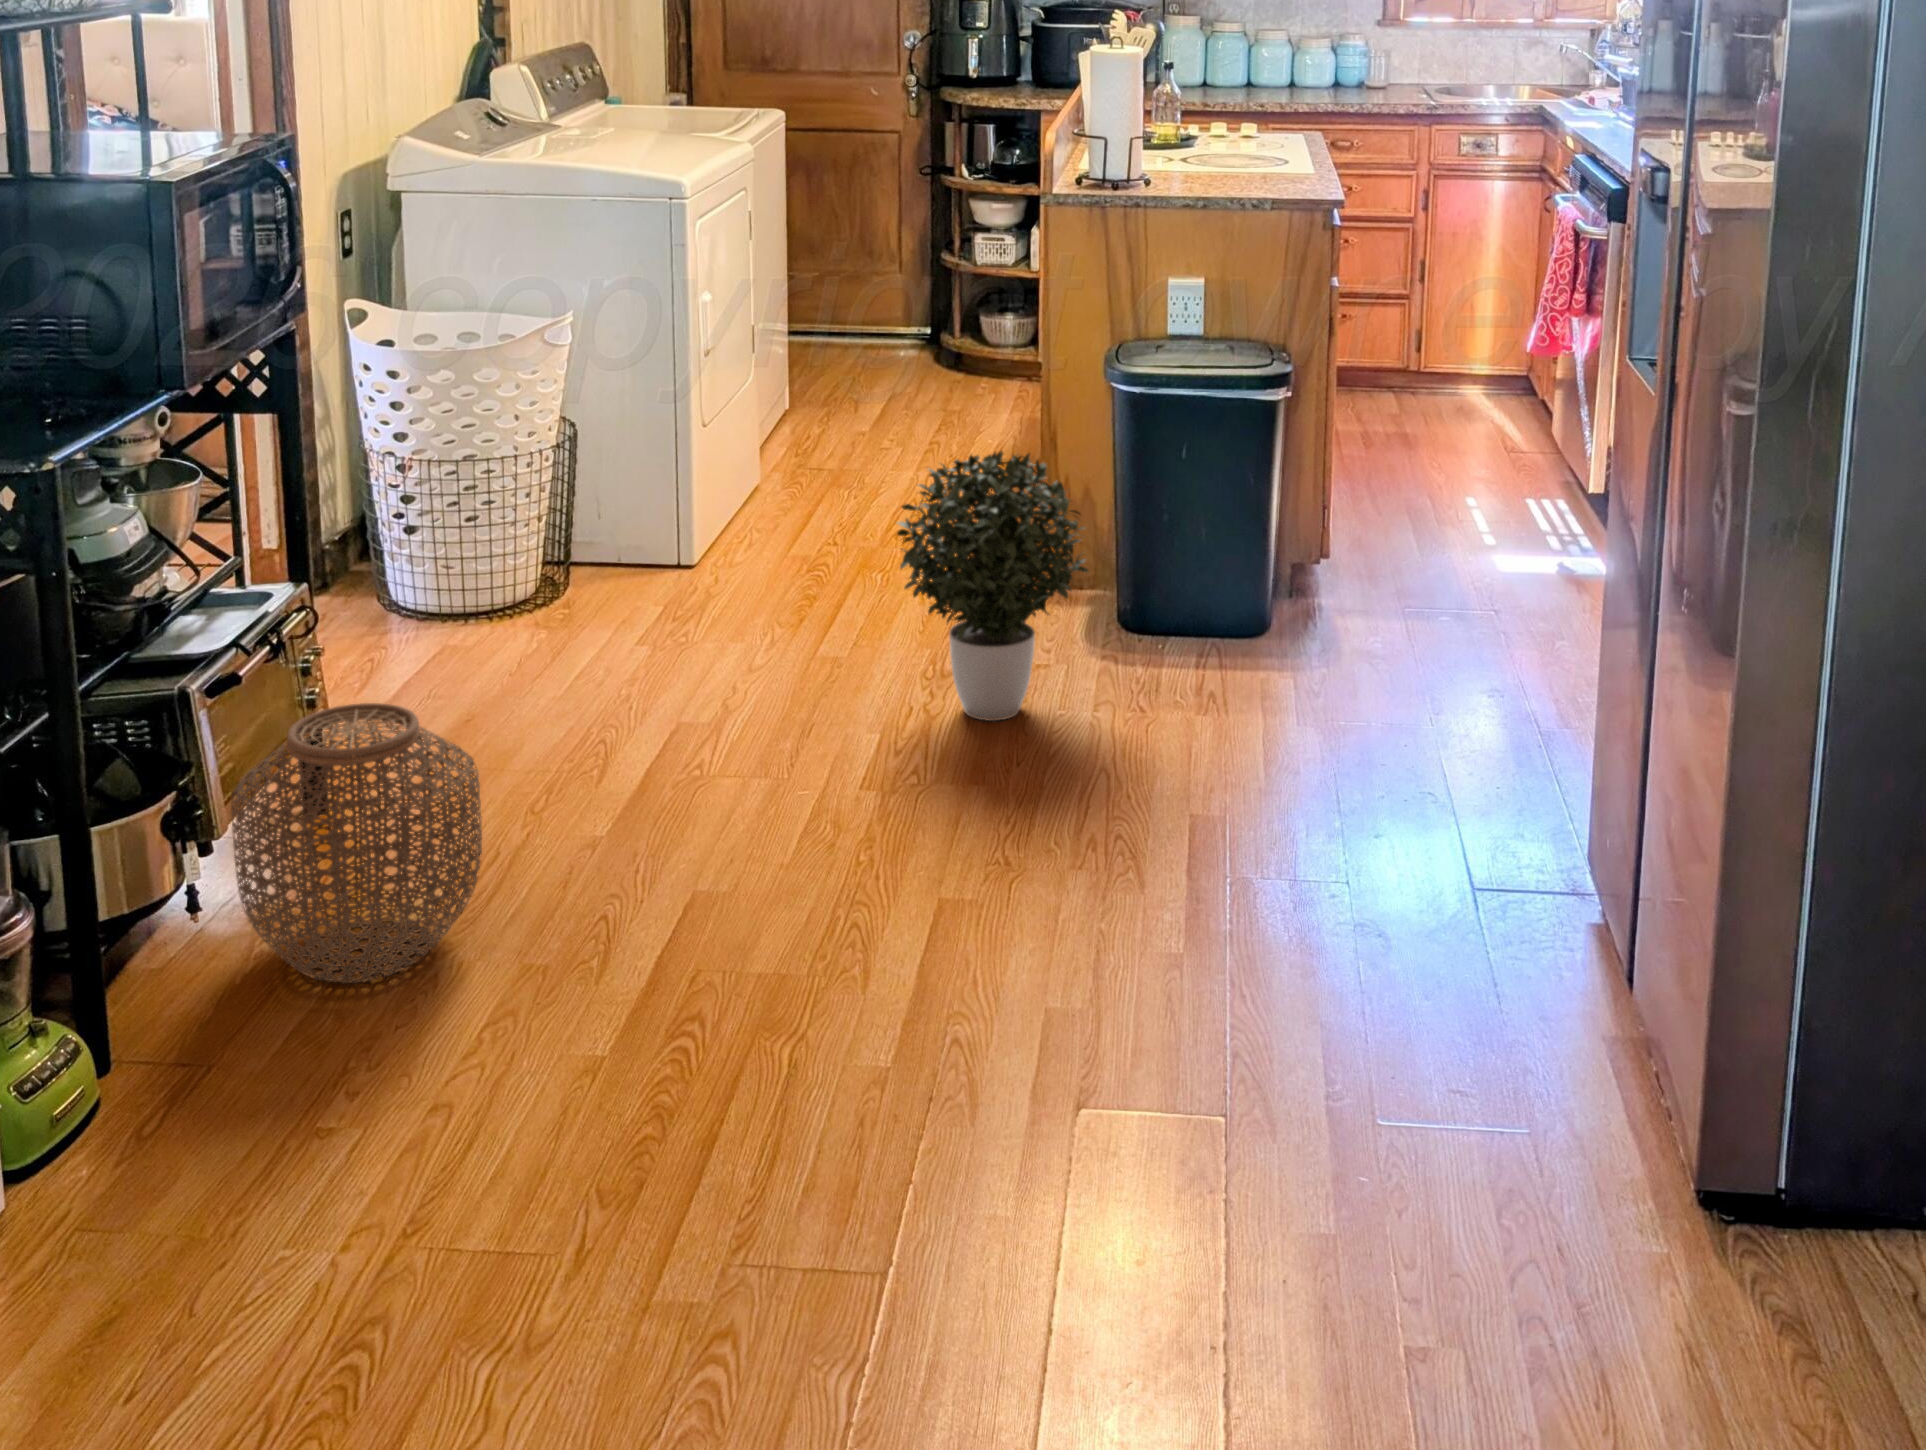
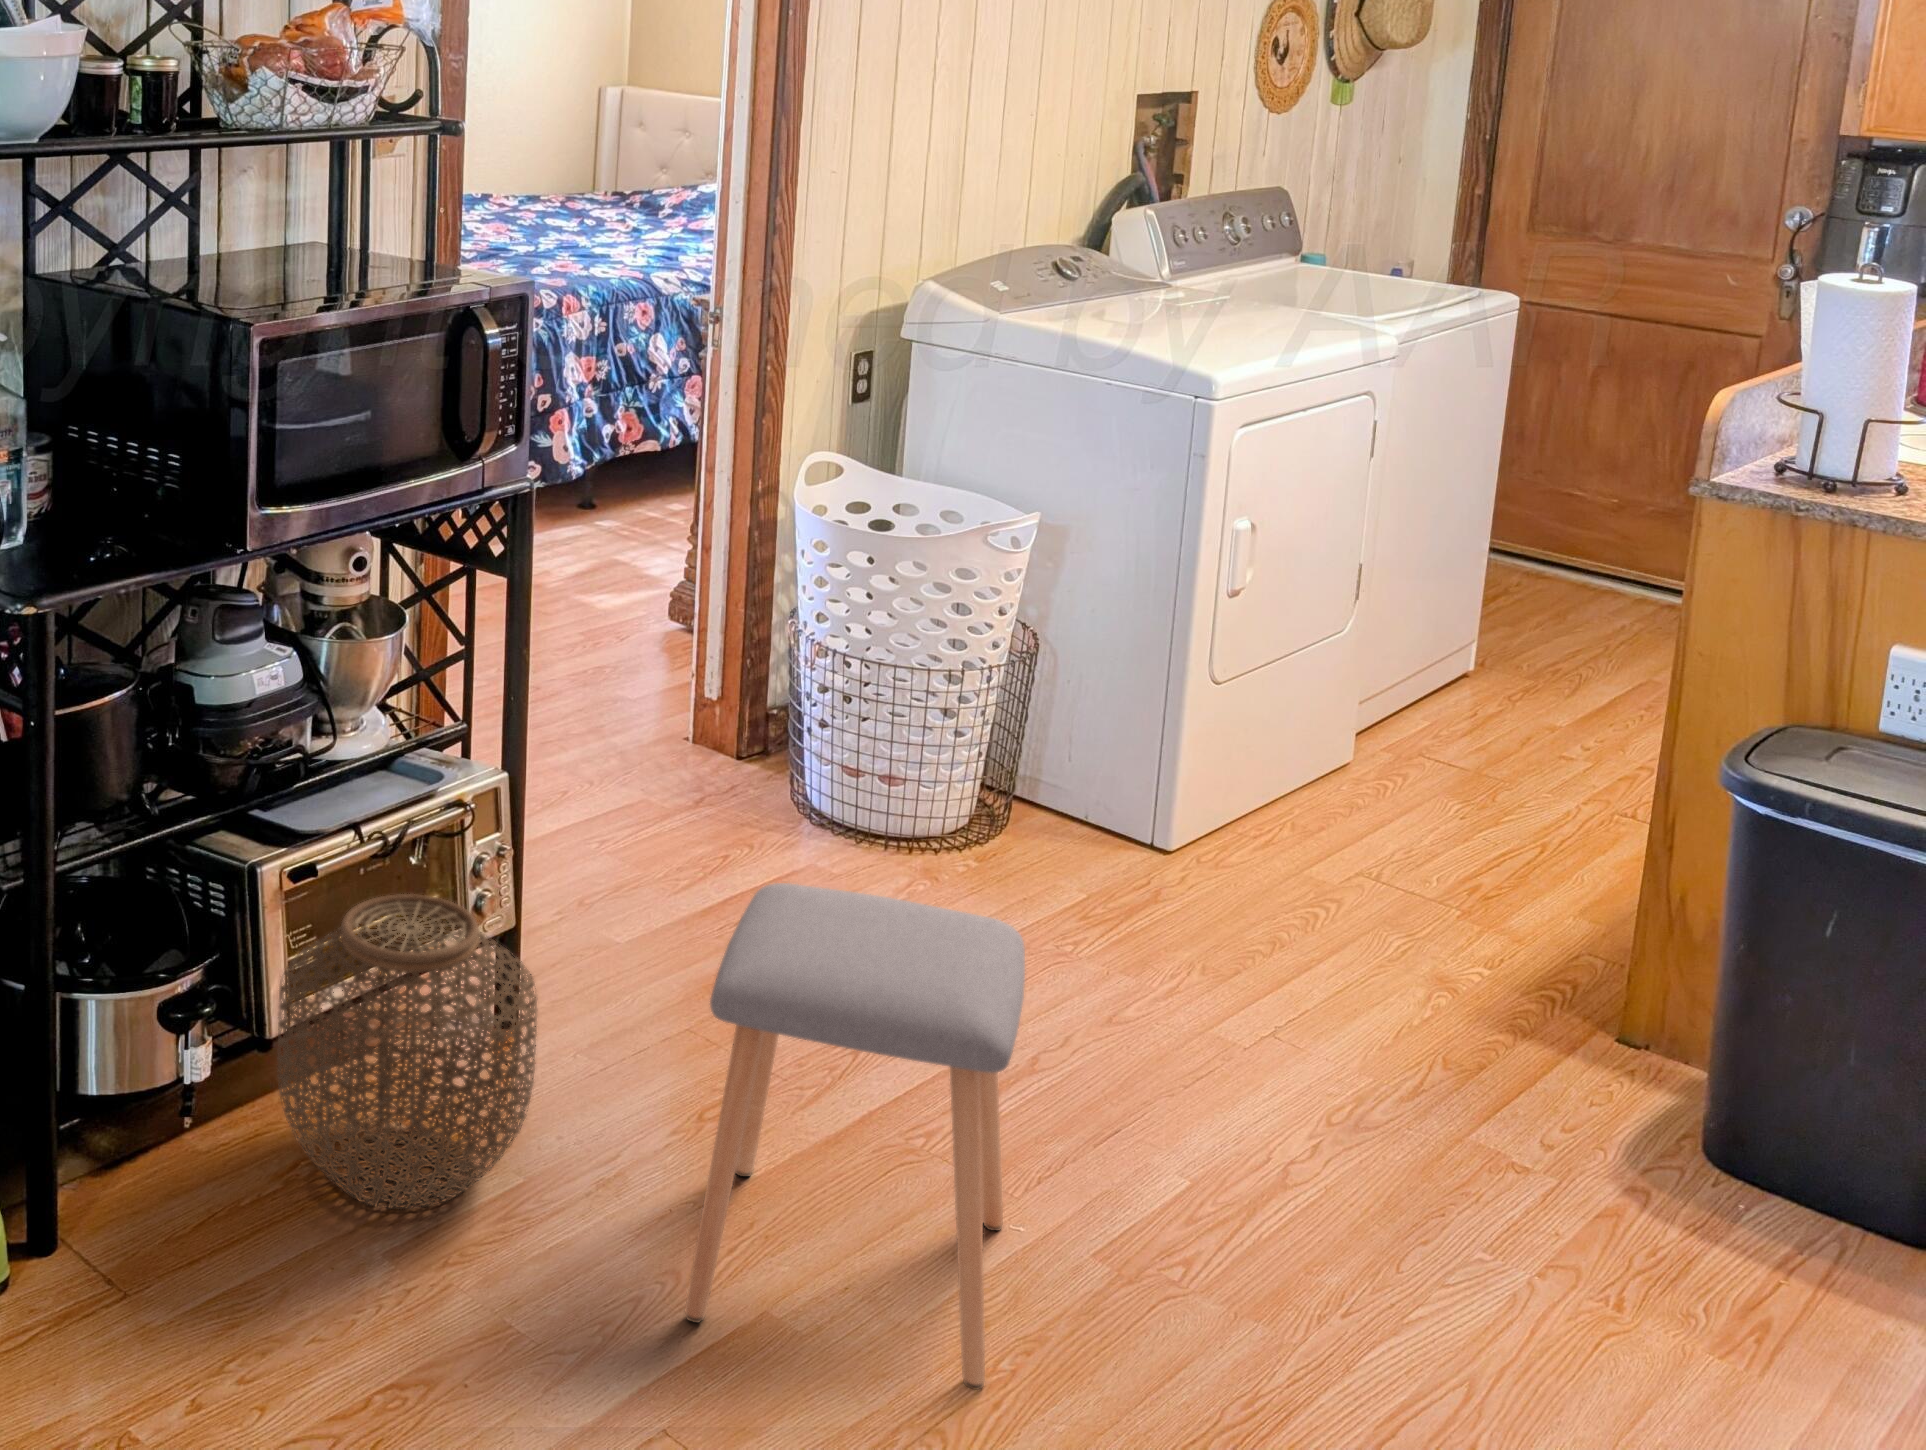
potted plant: present [897,451,1088,721] -> none [1250,826,1550,1221]
stool: none [614,575,891,937] -> present [685,883,1025,1390]

